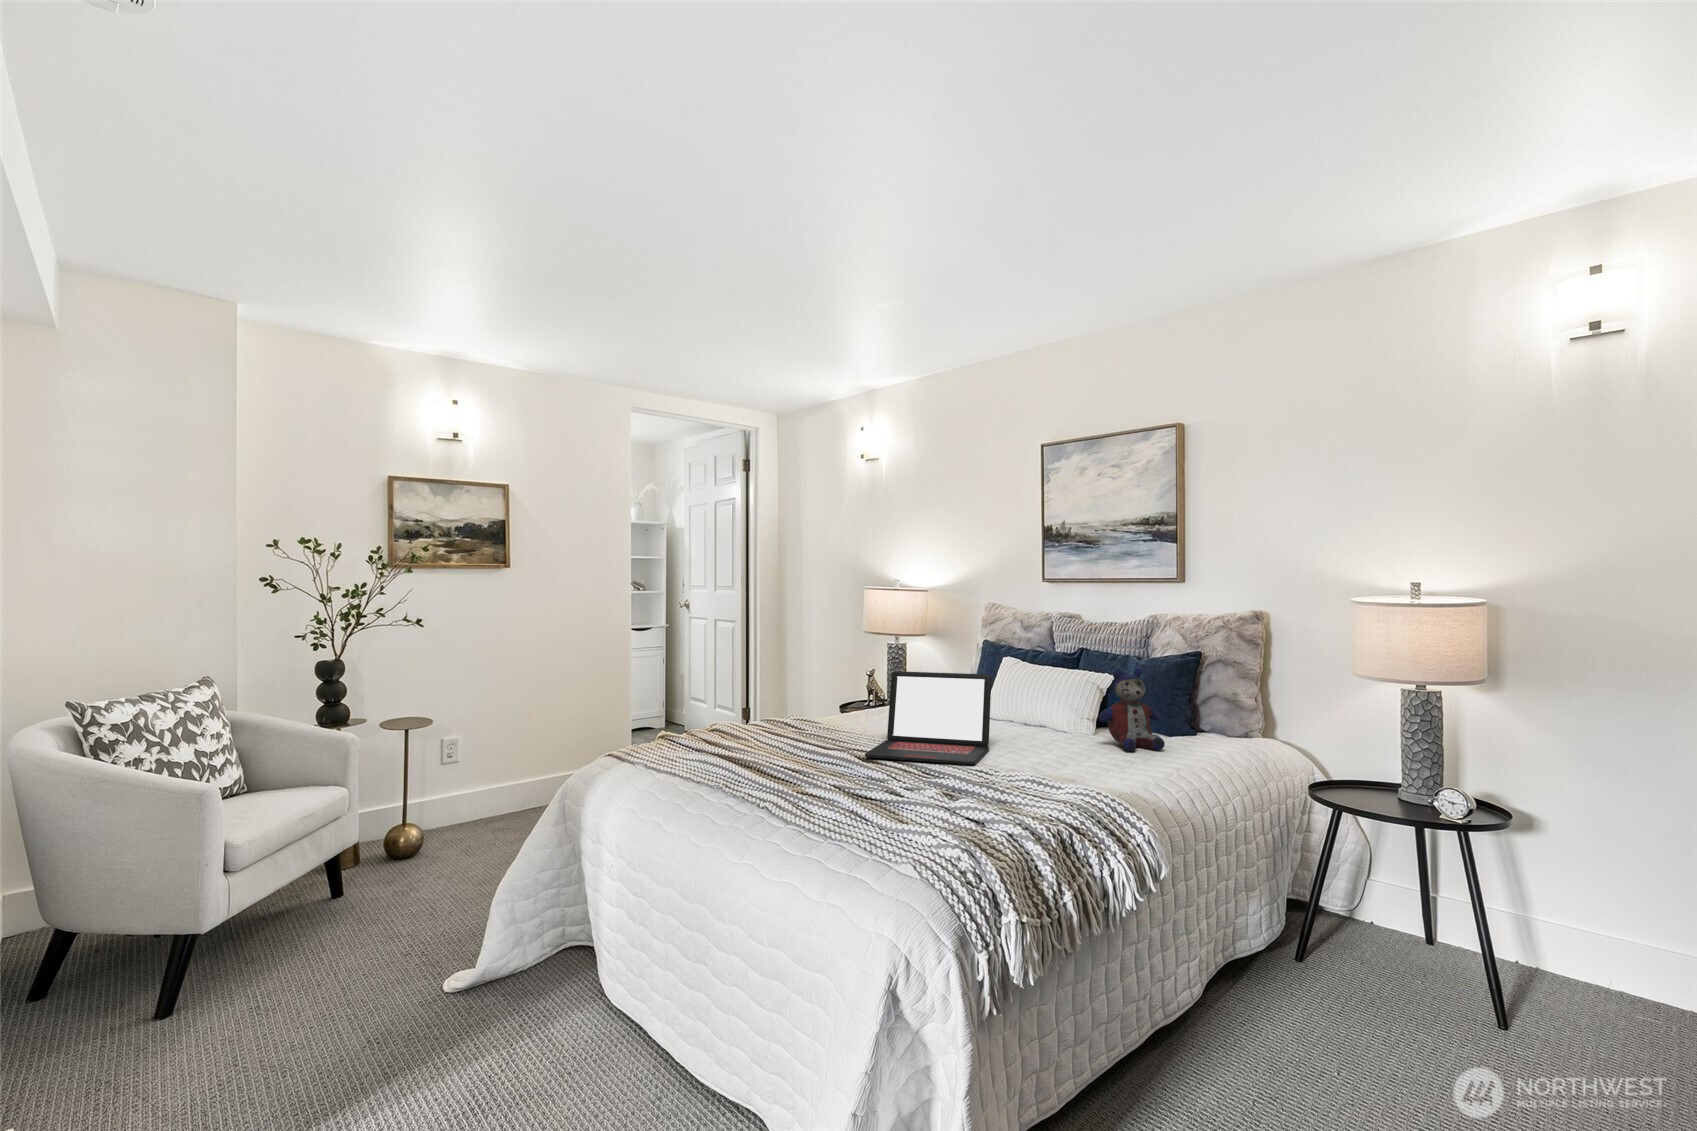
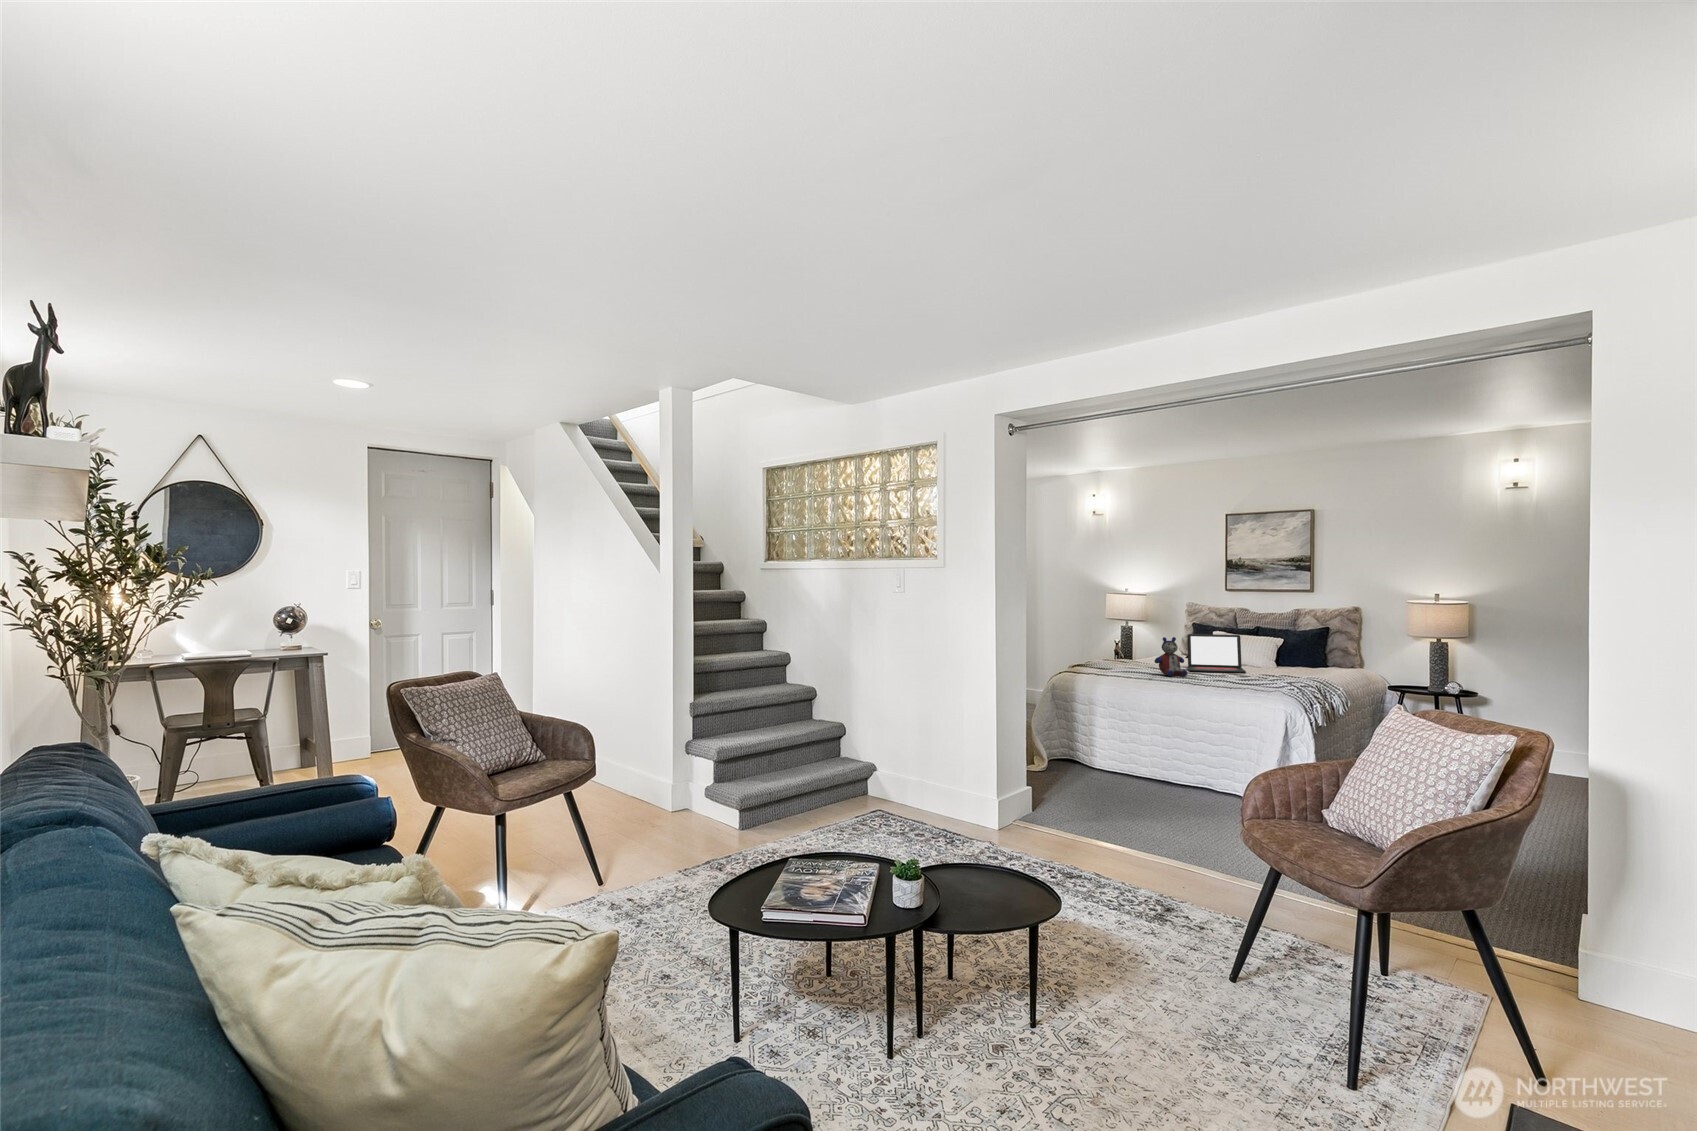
stuffed bear: present [1099,668,1165,751] -> present [1154,637,1187,676]

